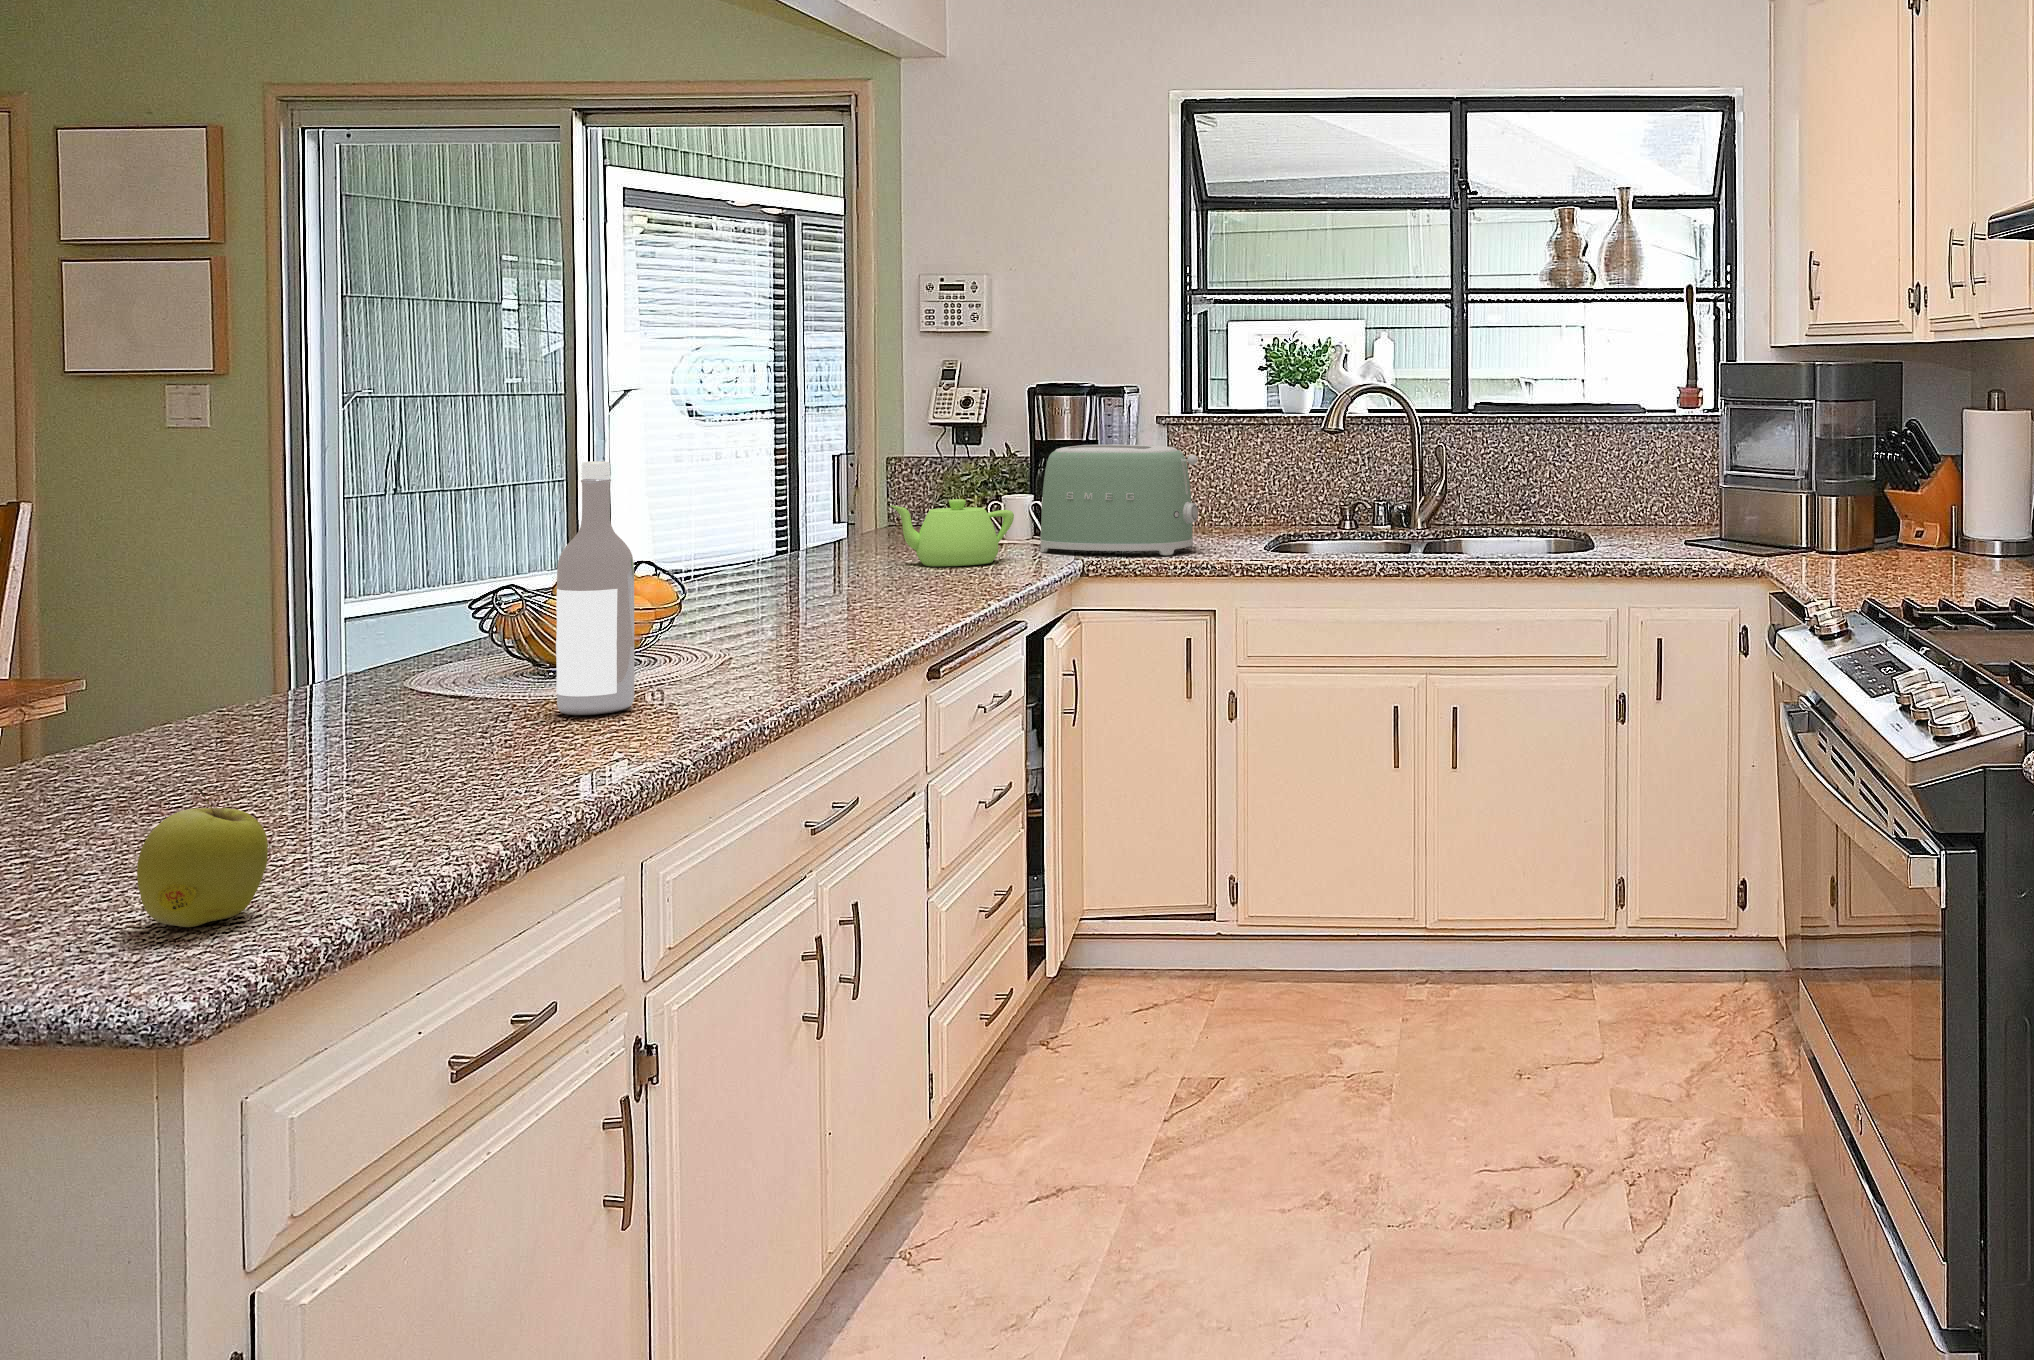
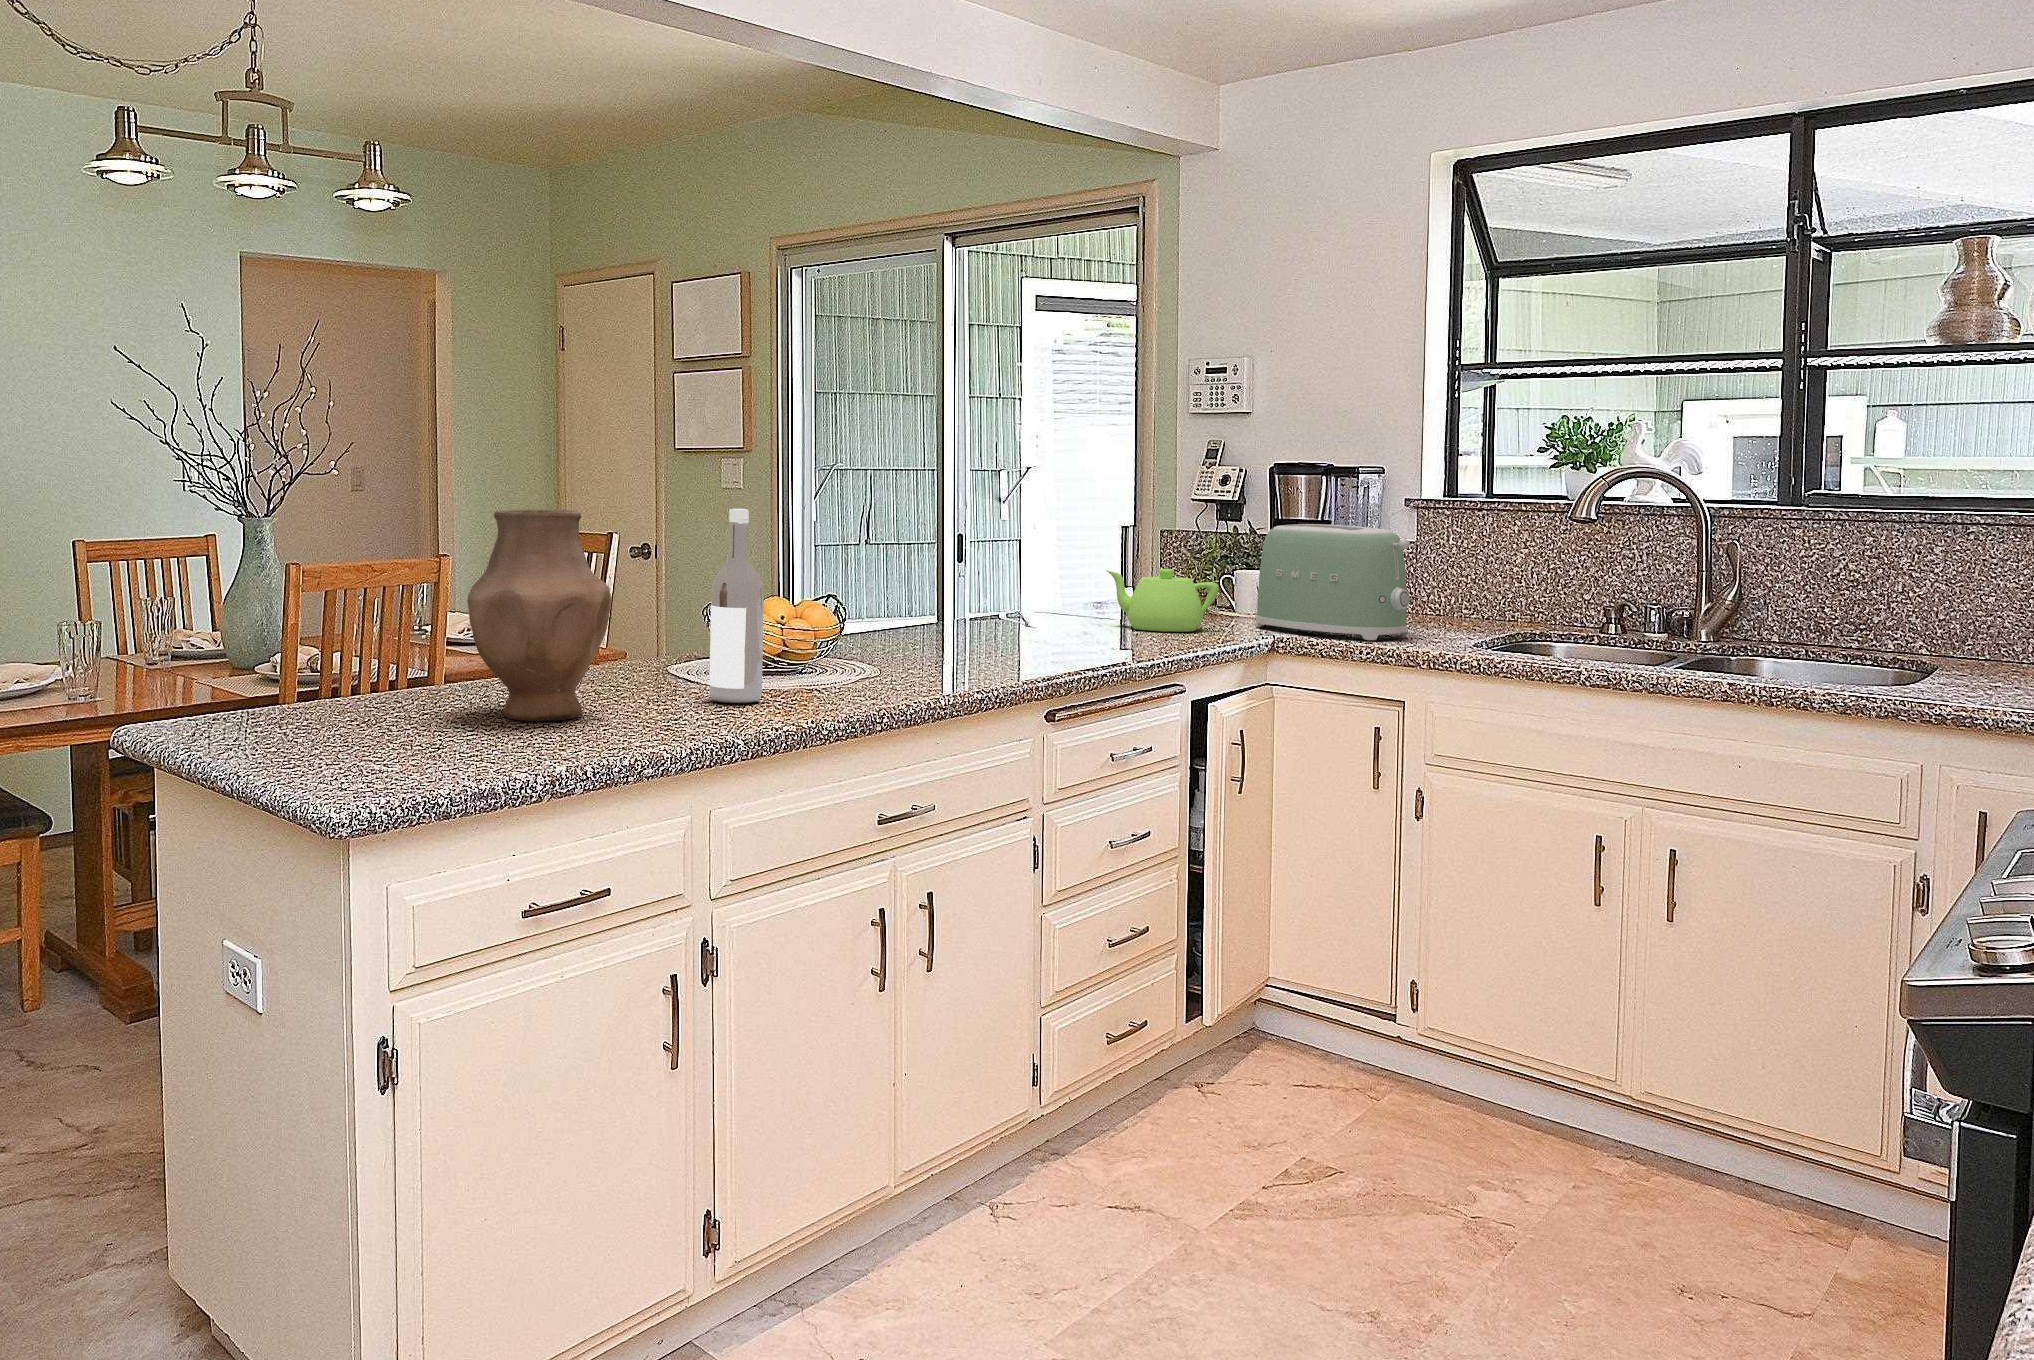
vase: none [198,476,441,788] -> present [467,509,611,721]
apple: present [137,789,268,927] -> none [353,695,420,779]

